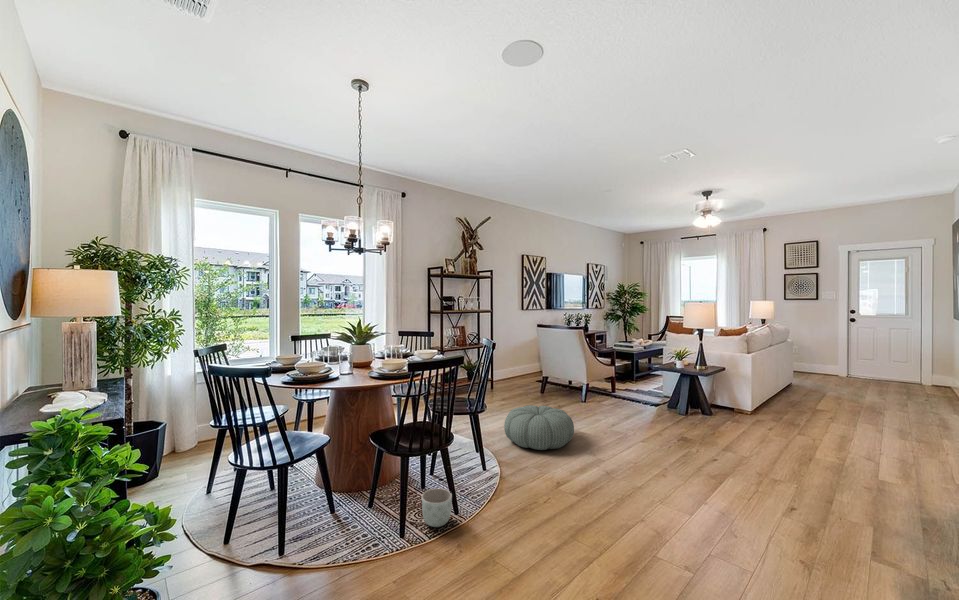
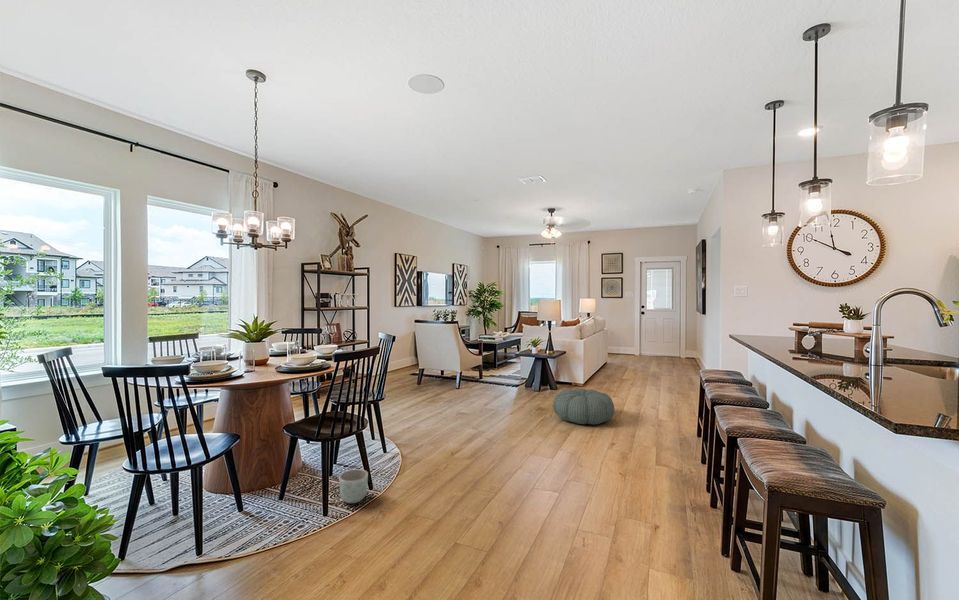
pouf: present [504,405,574,450] -> present [553,389,615,424]

